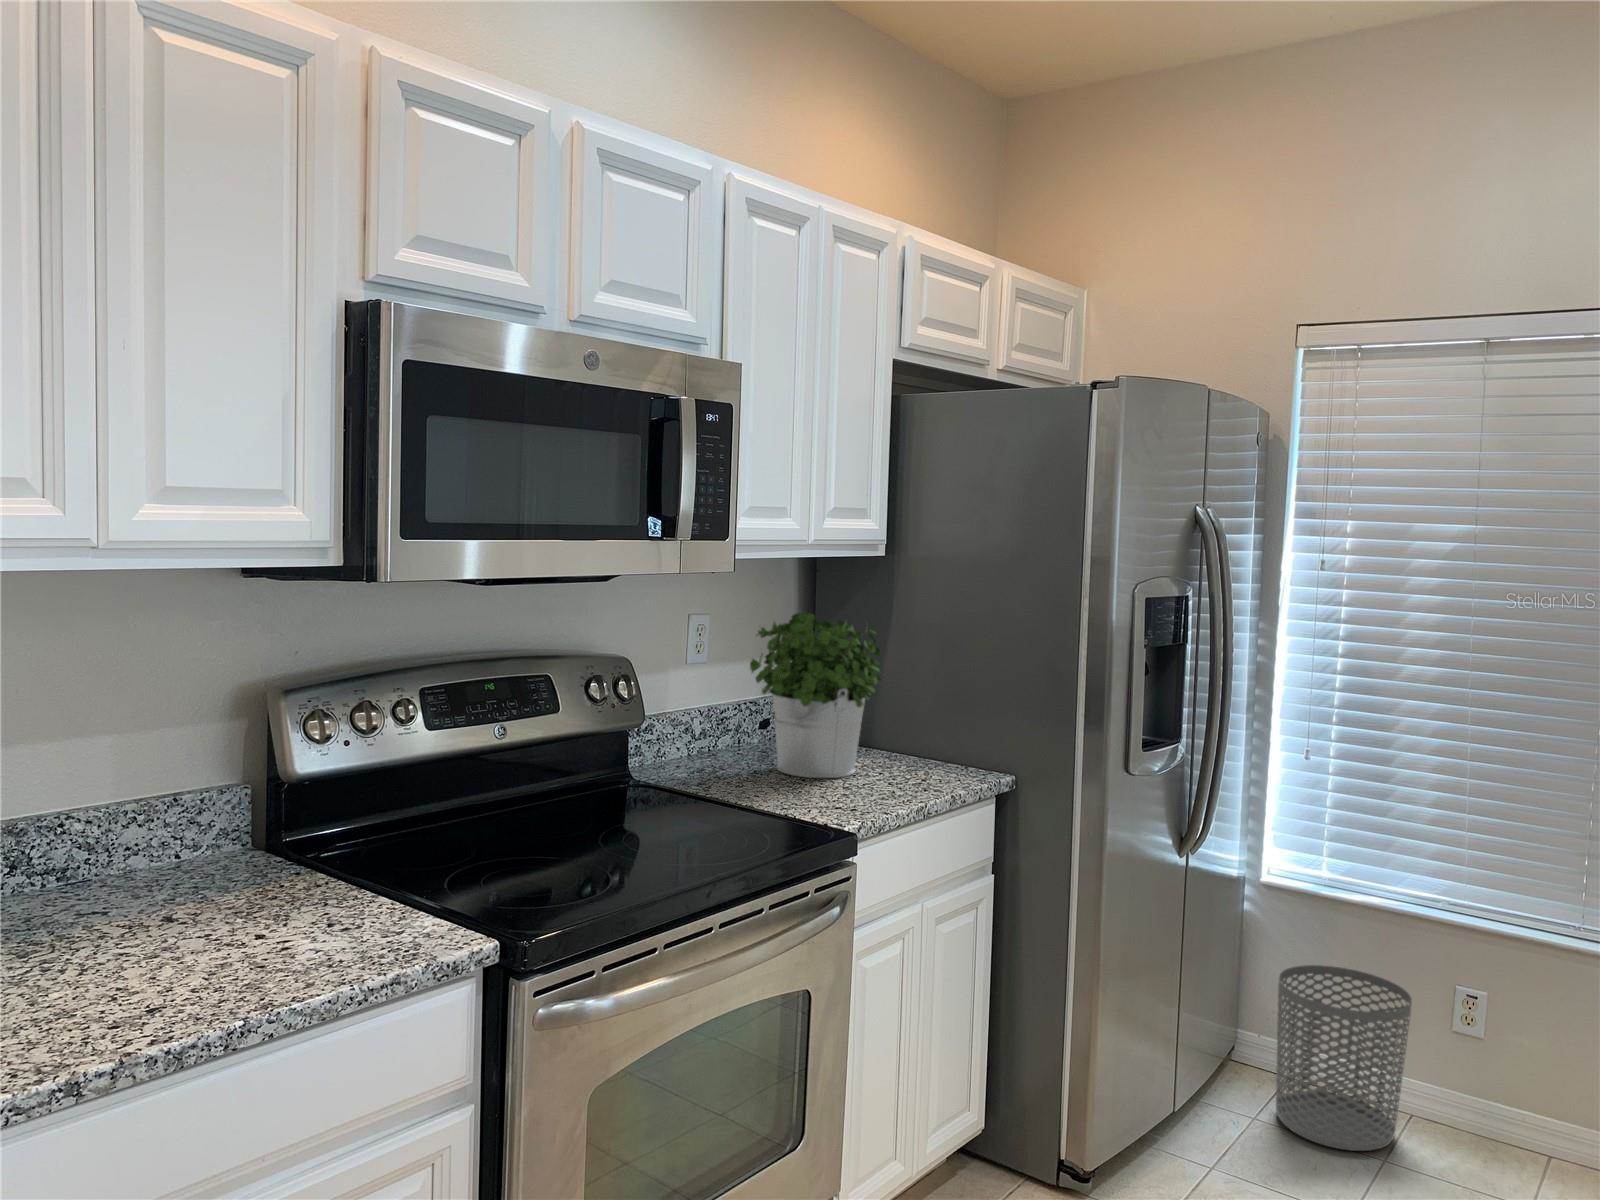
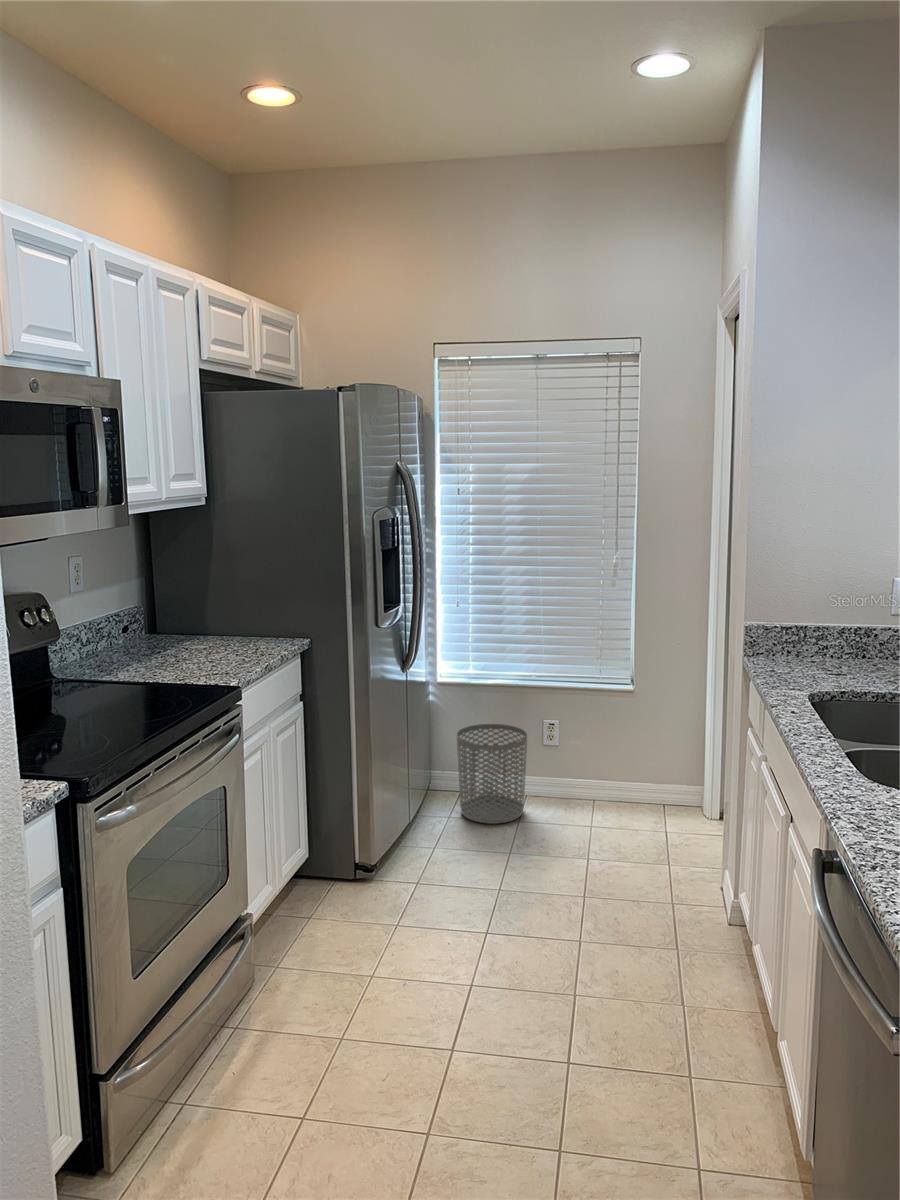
potted plant: present [750,612,882,778] -> none [123,547,219,660]

